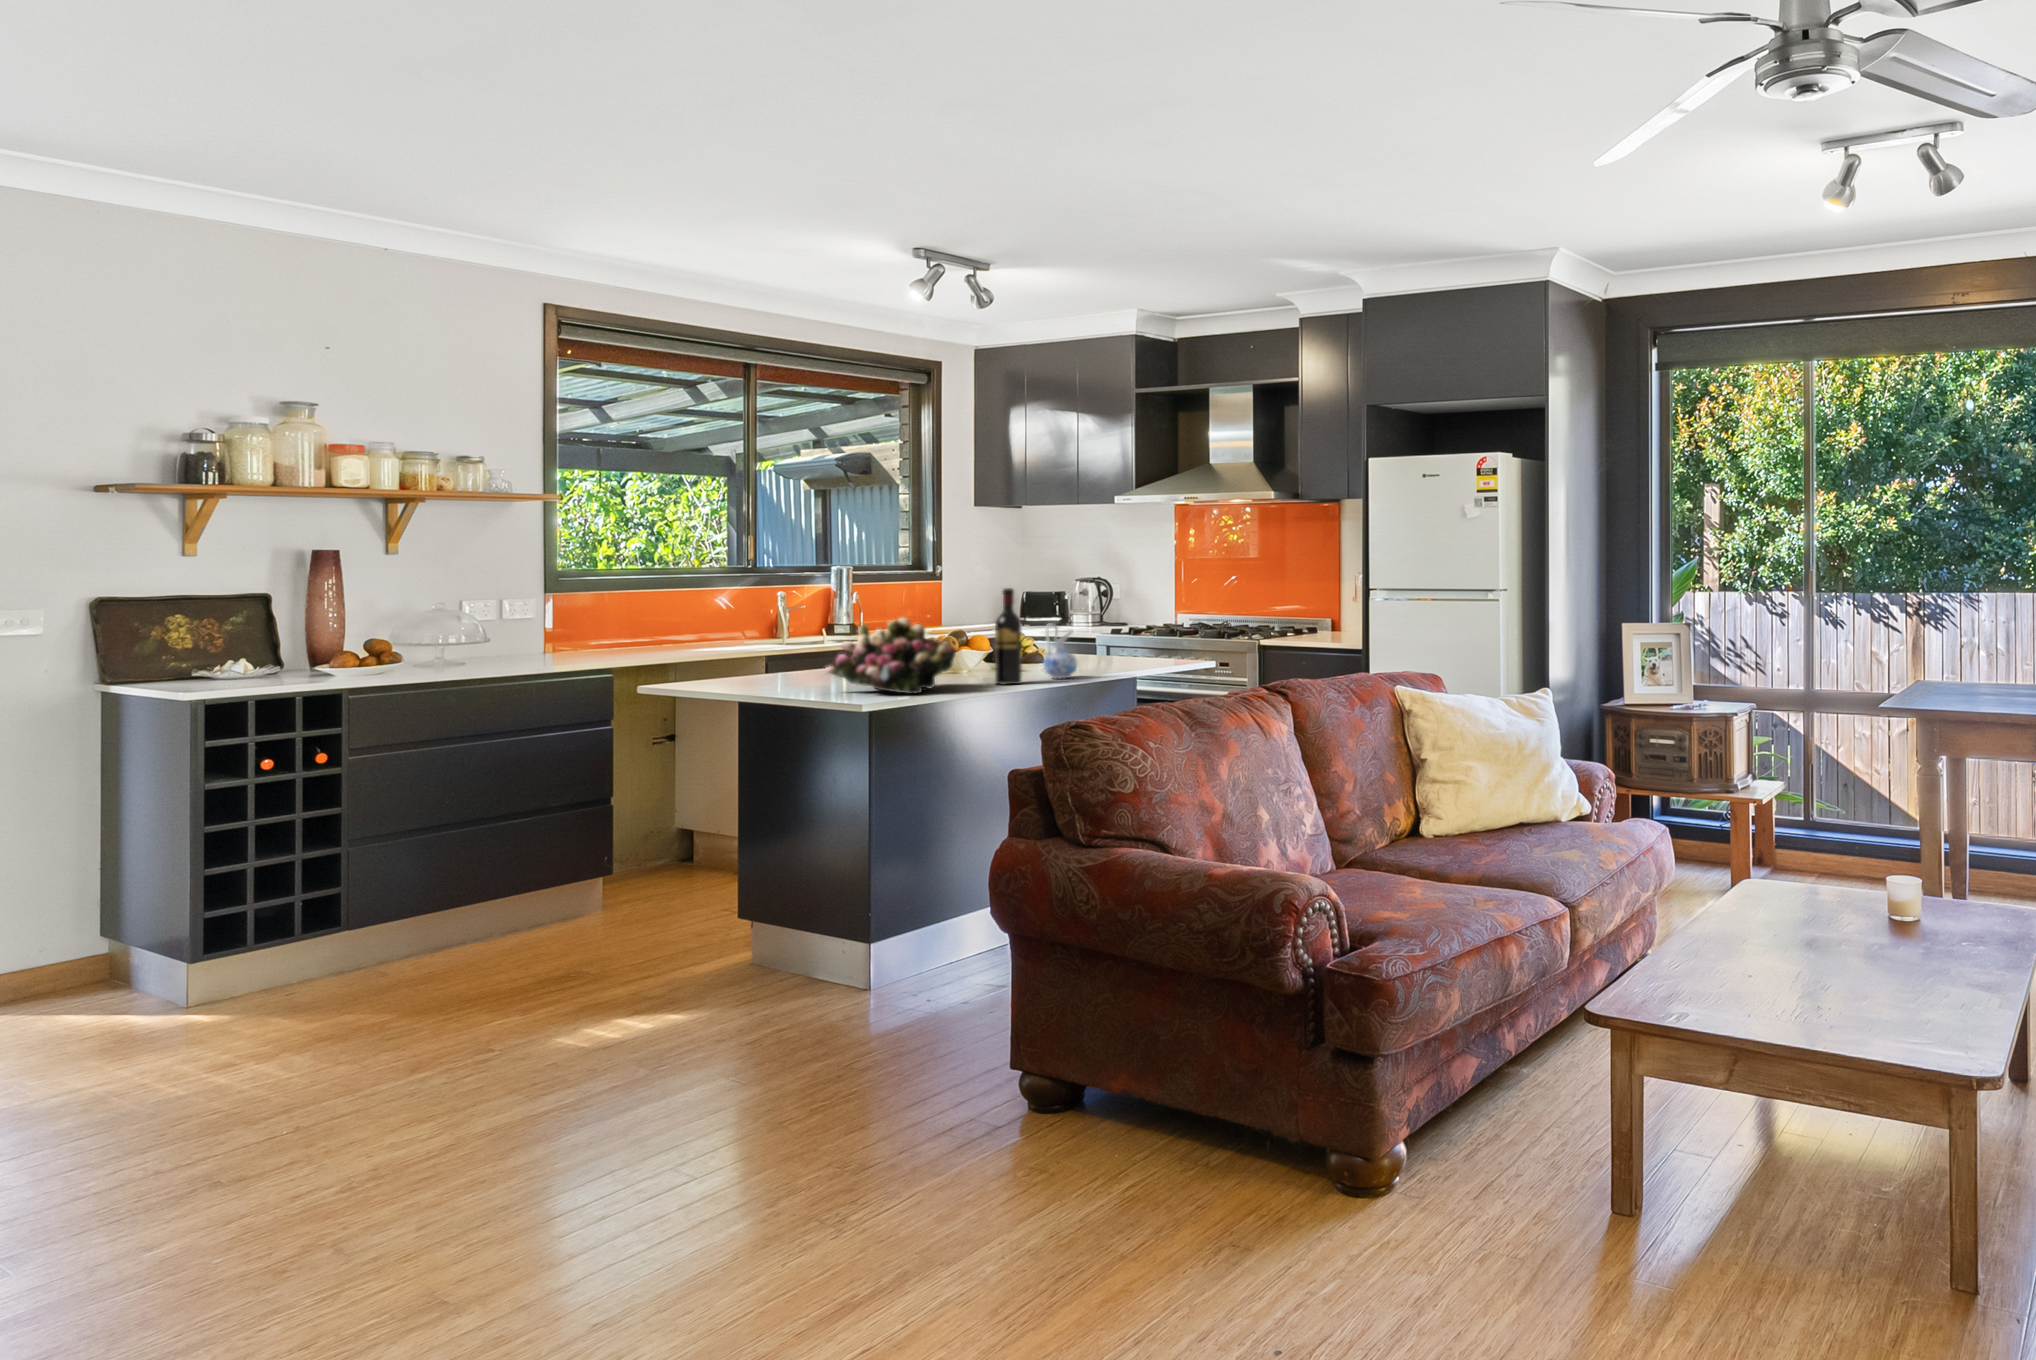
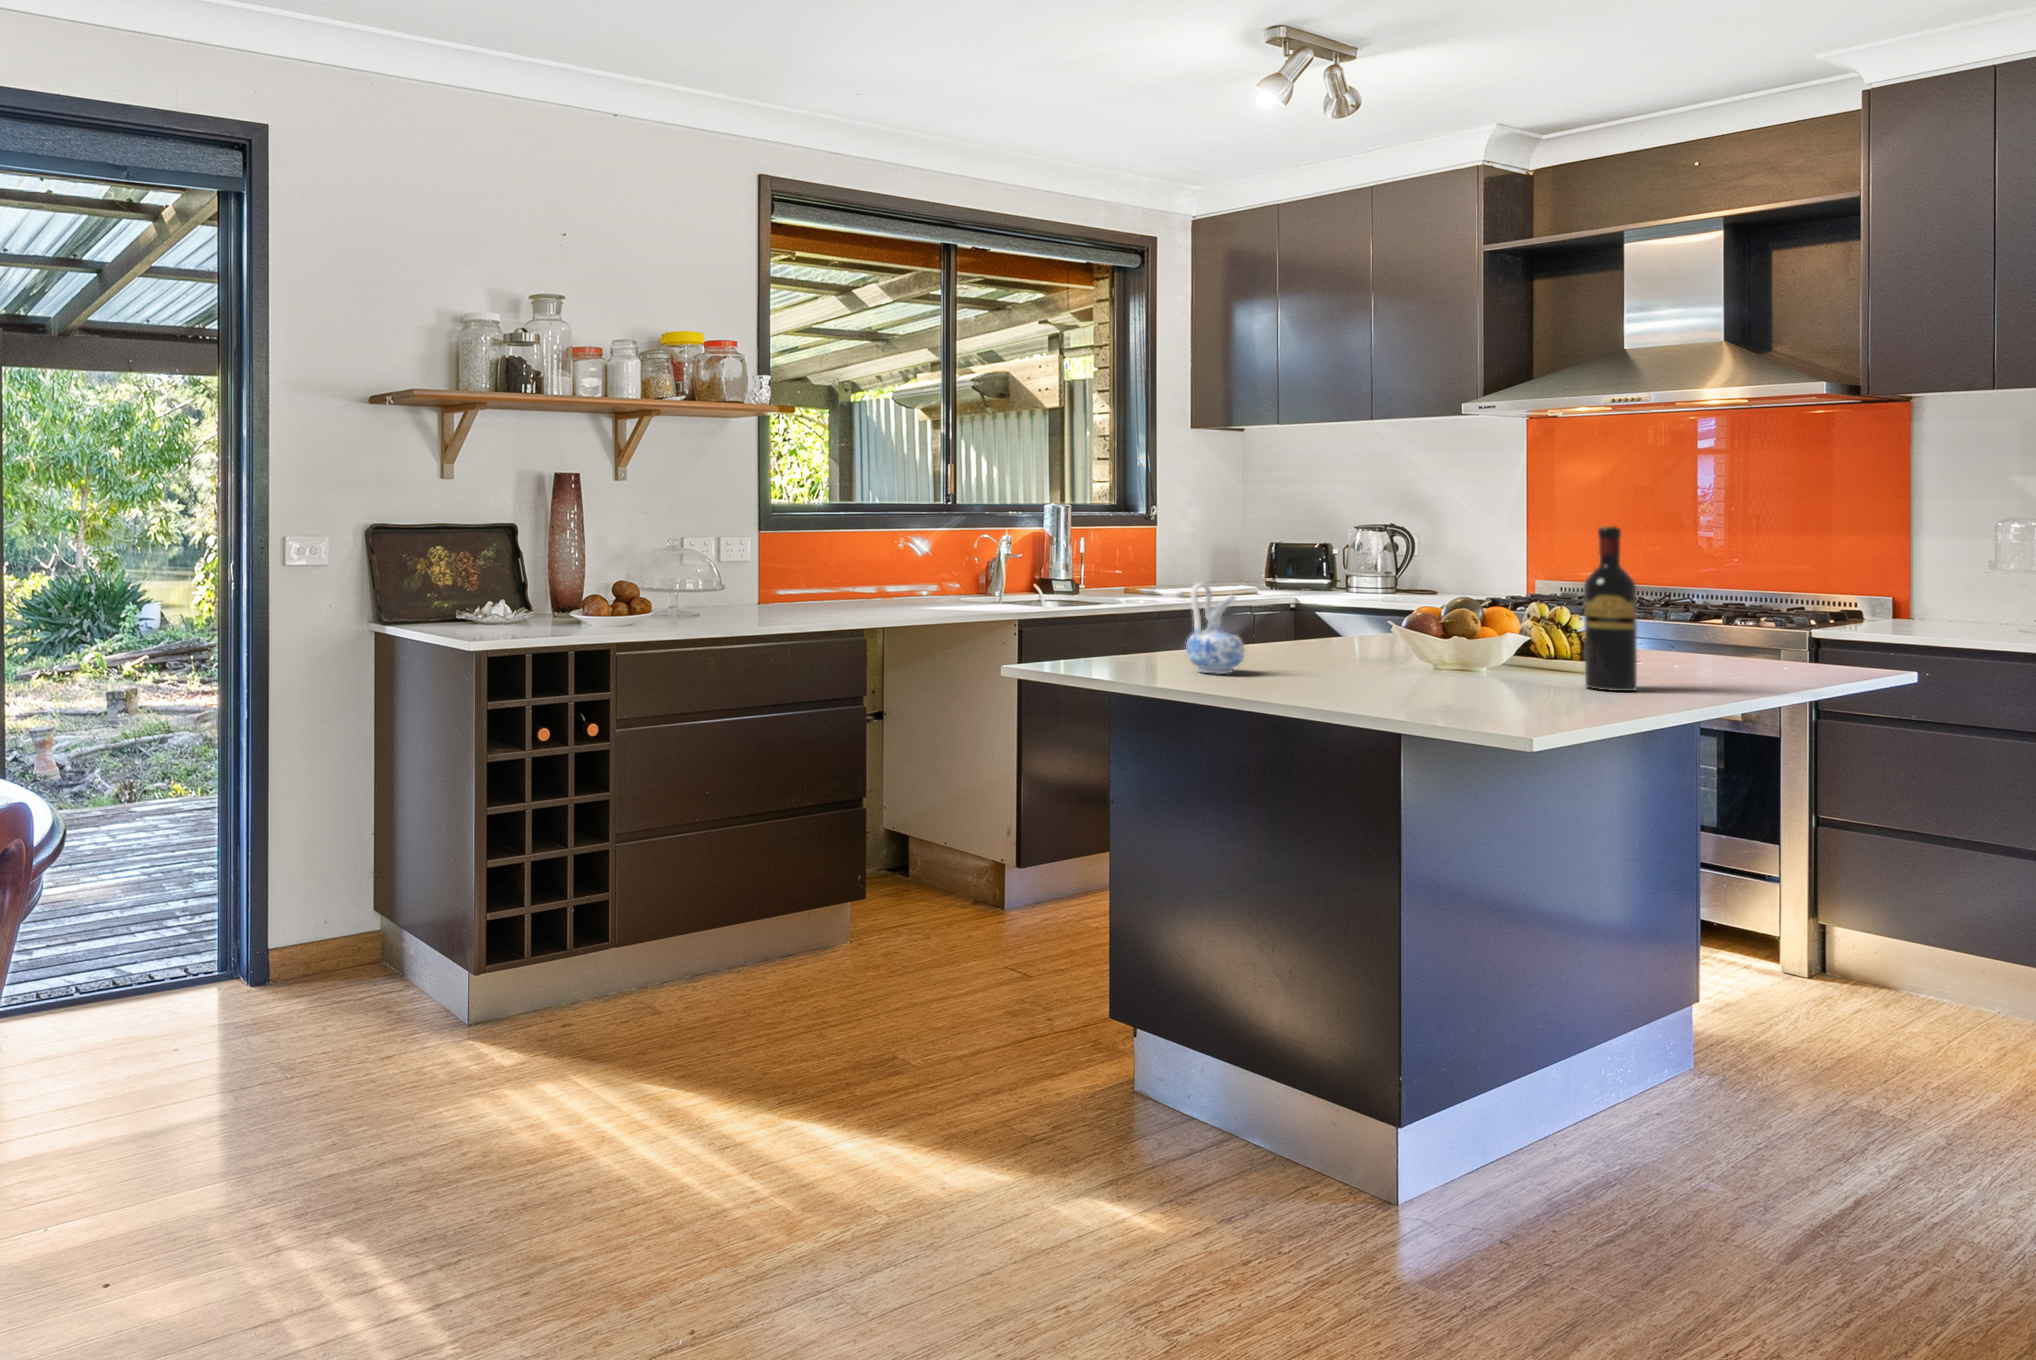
flower arrangement: present [825,618,956,694] -> none [1325,572,1560,702]
ceramic pitcher: present [1044,624,1077,679] -> present [1186,583,1245,674]

